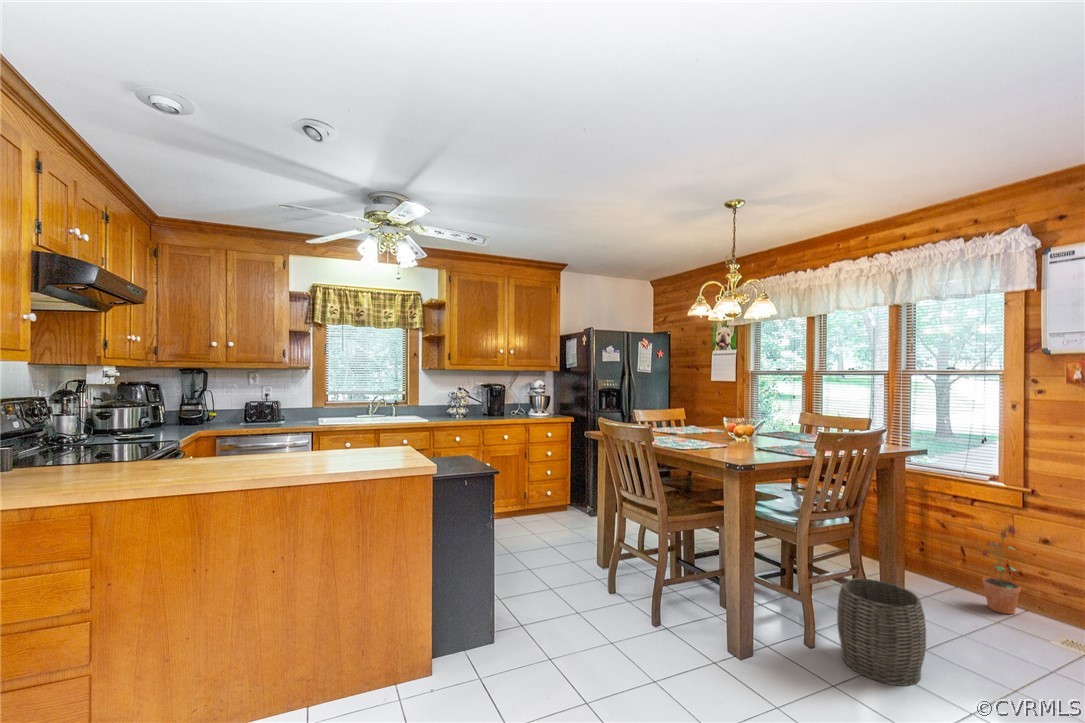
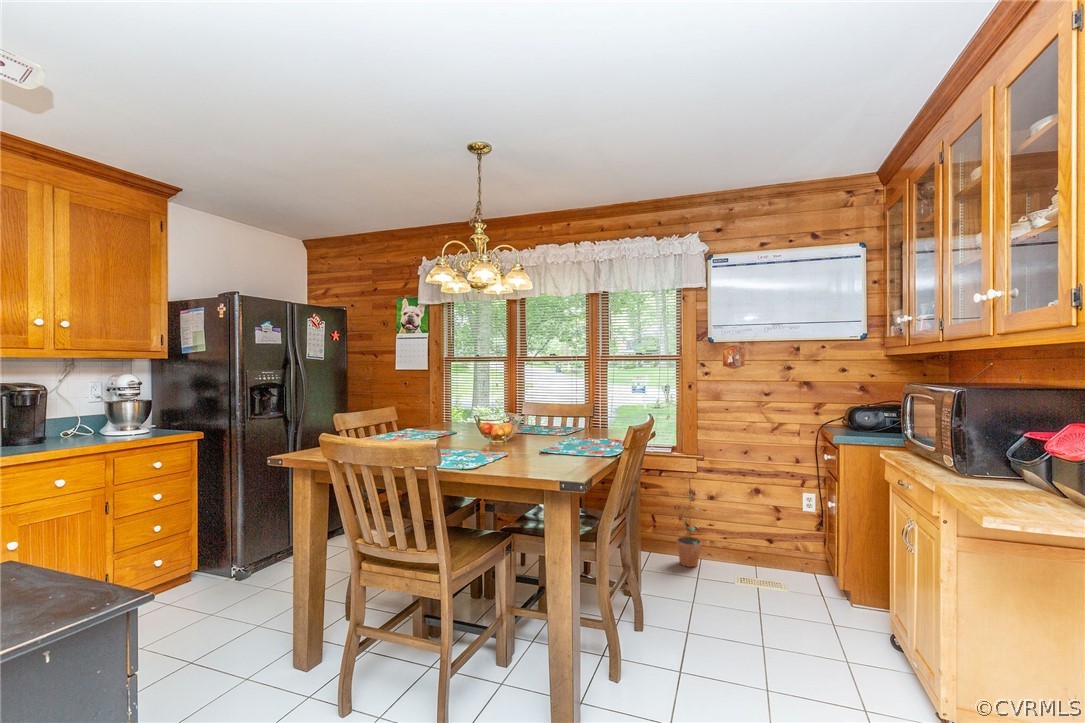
woven basket: present [837,579,926,686] -> none [640,578,722,694]

